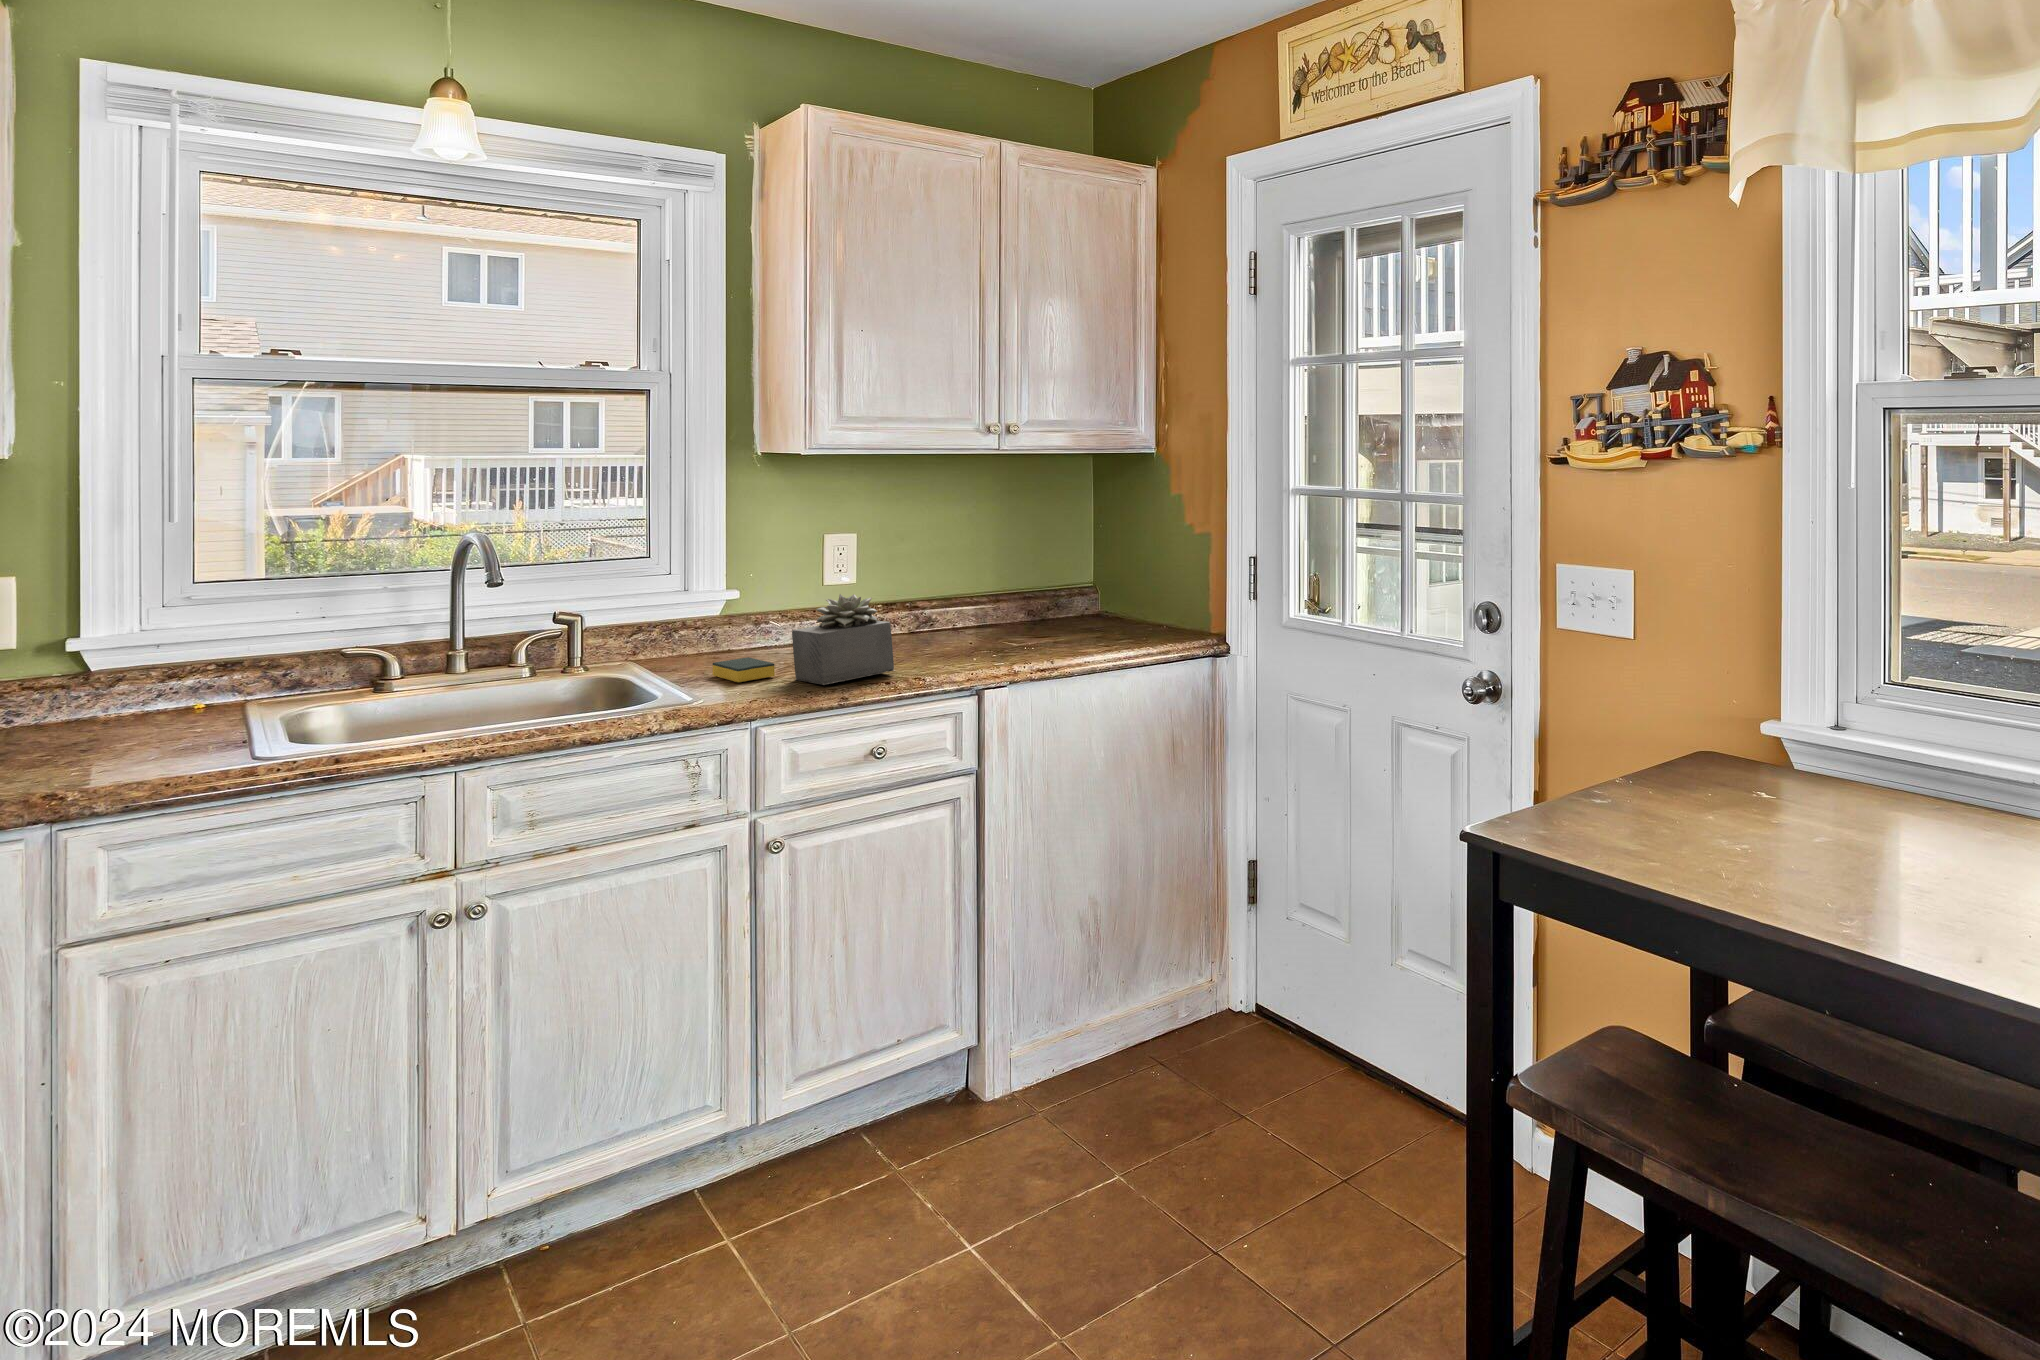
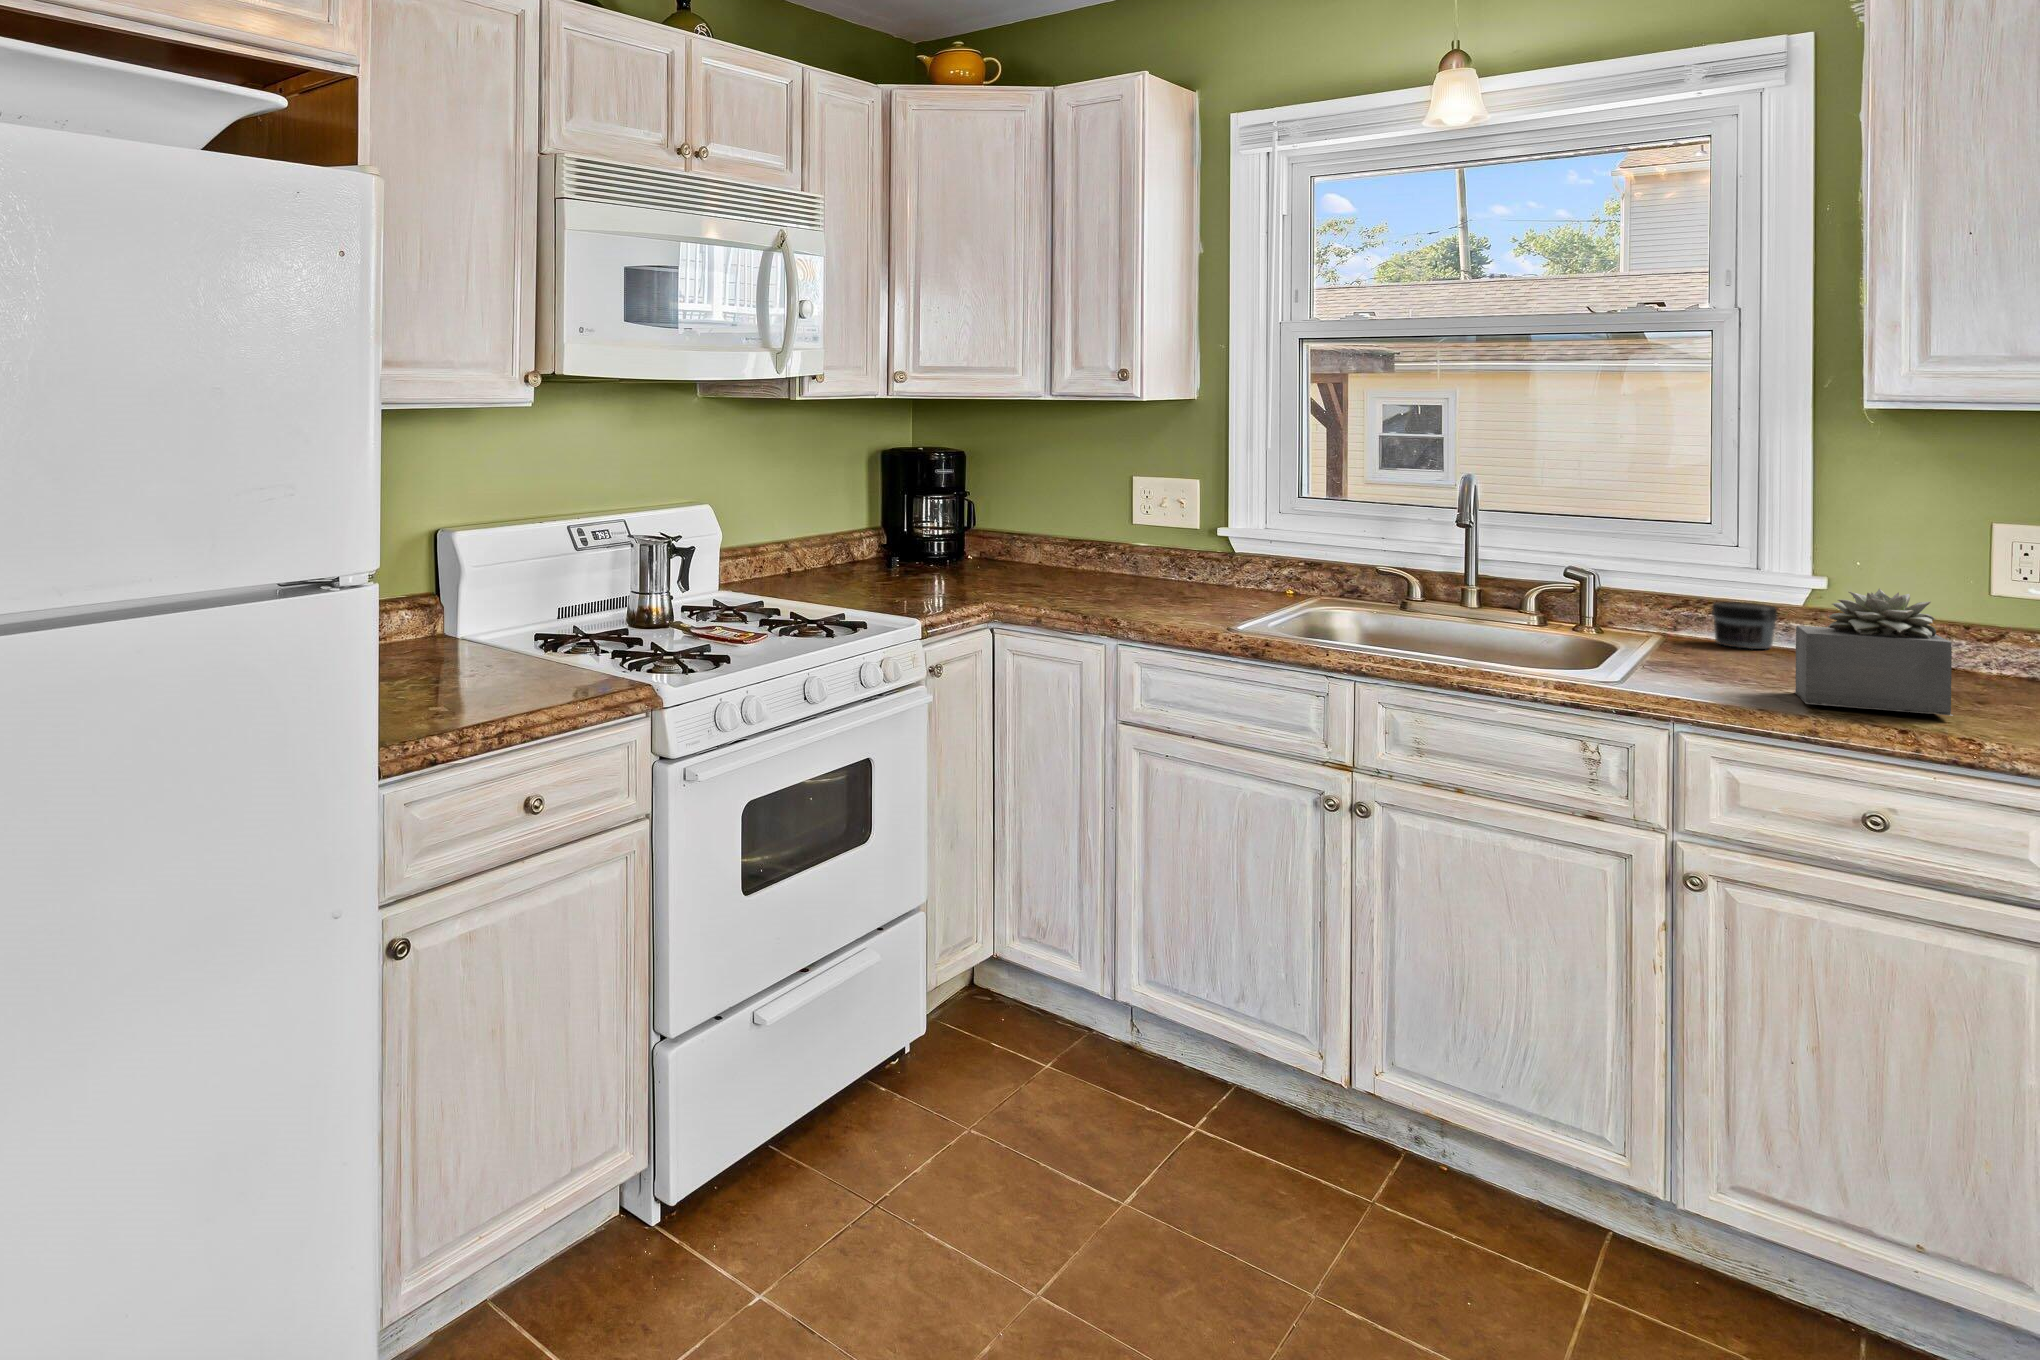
jar: none [665,620,713,659] -> present [1712,602,1778,649]
sponge: present [713,657,775,682] -> none [1711,650,1779,683]

